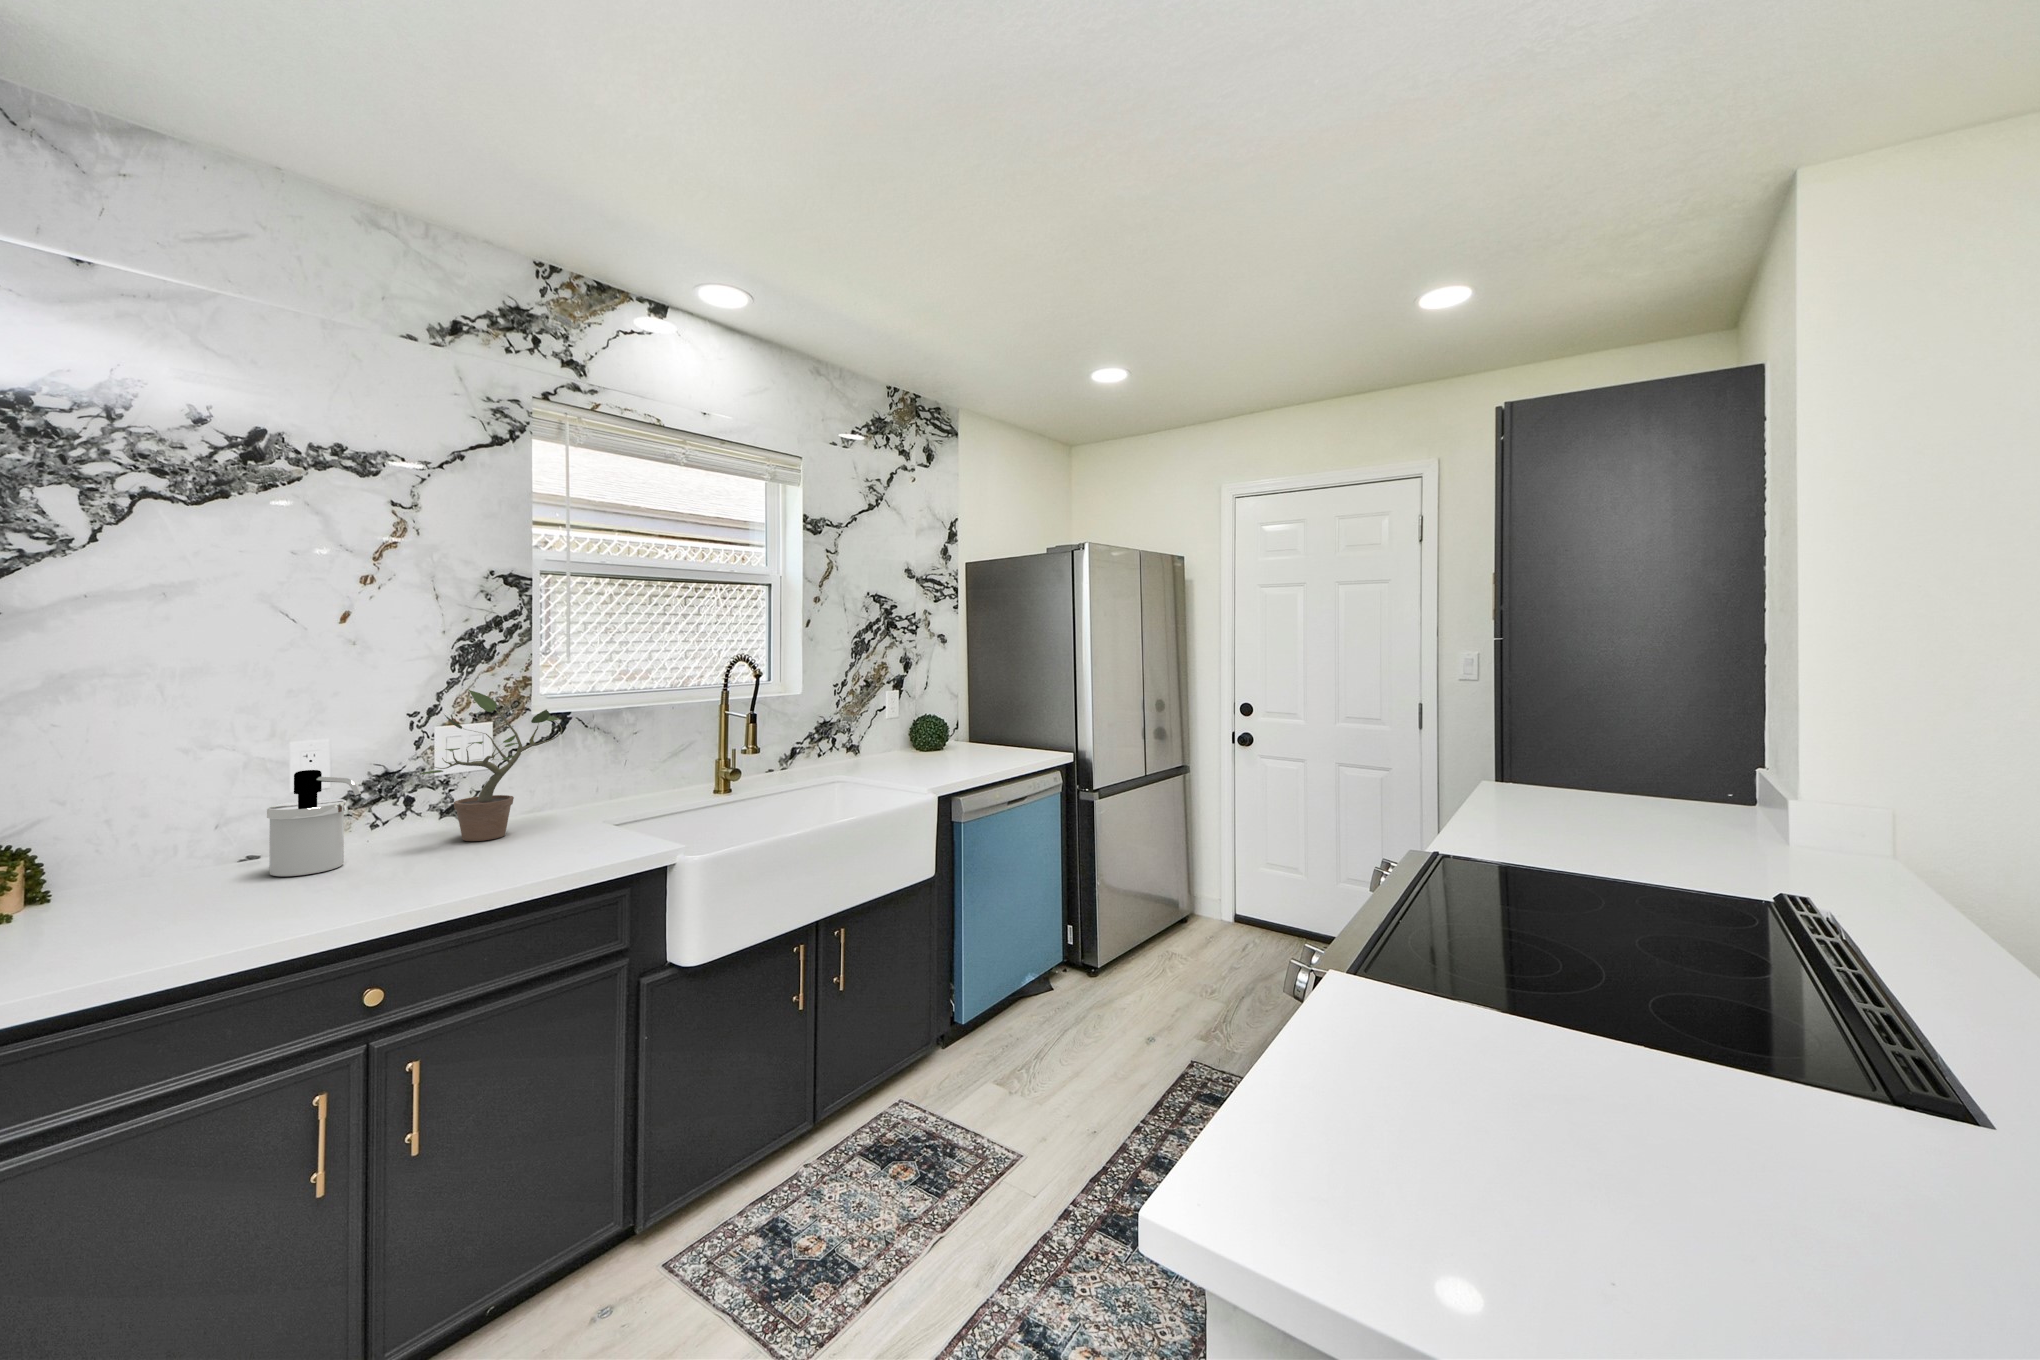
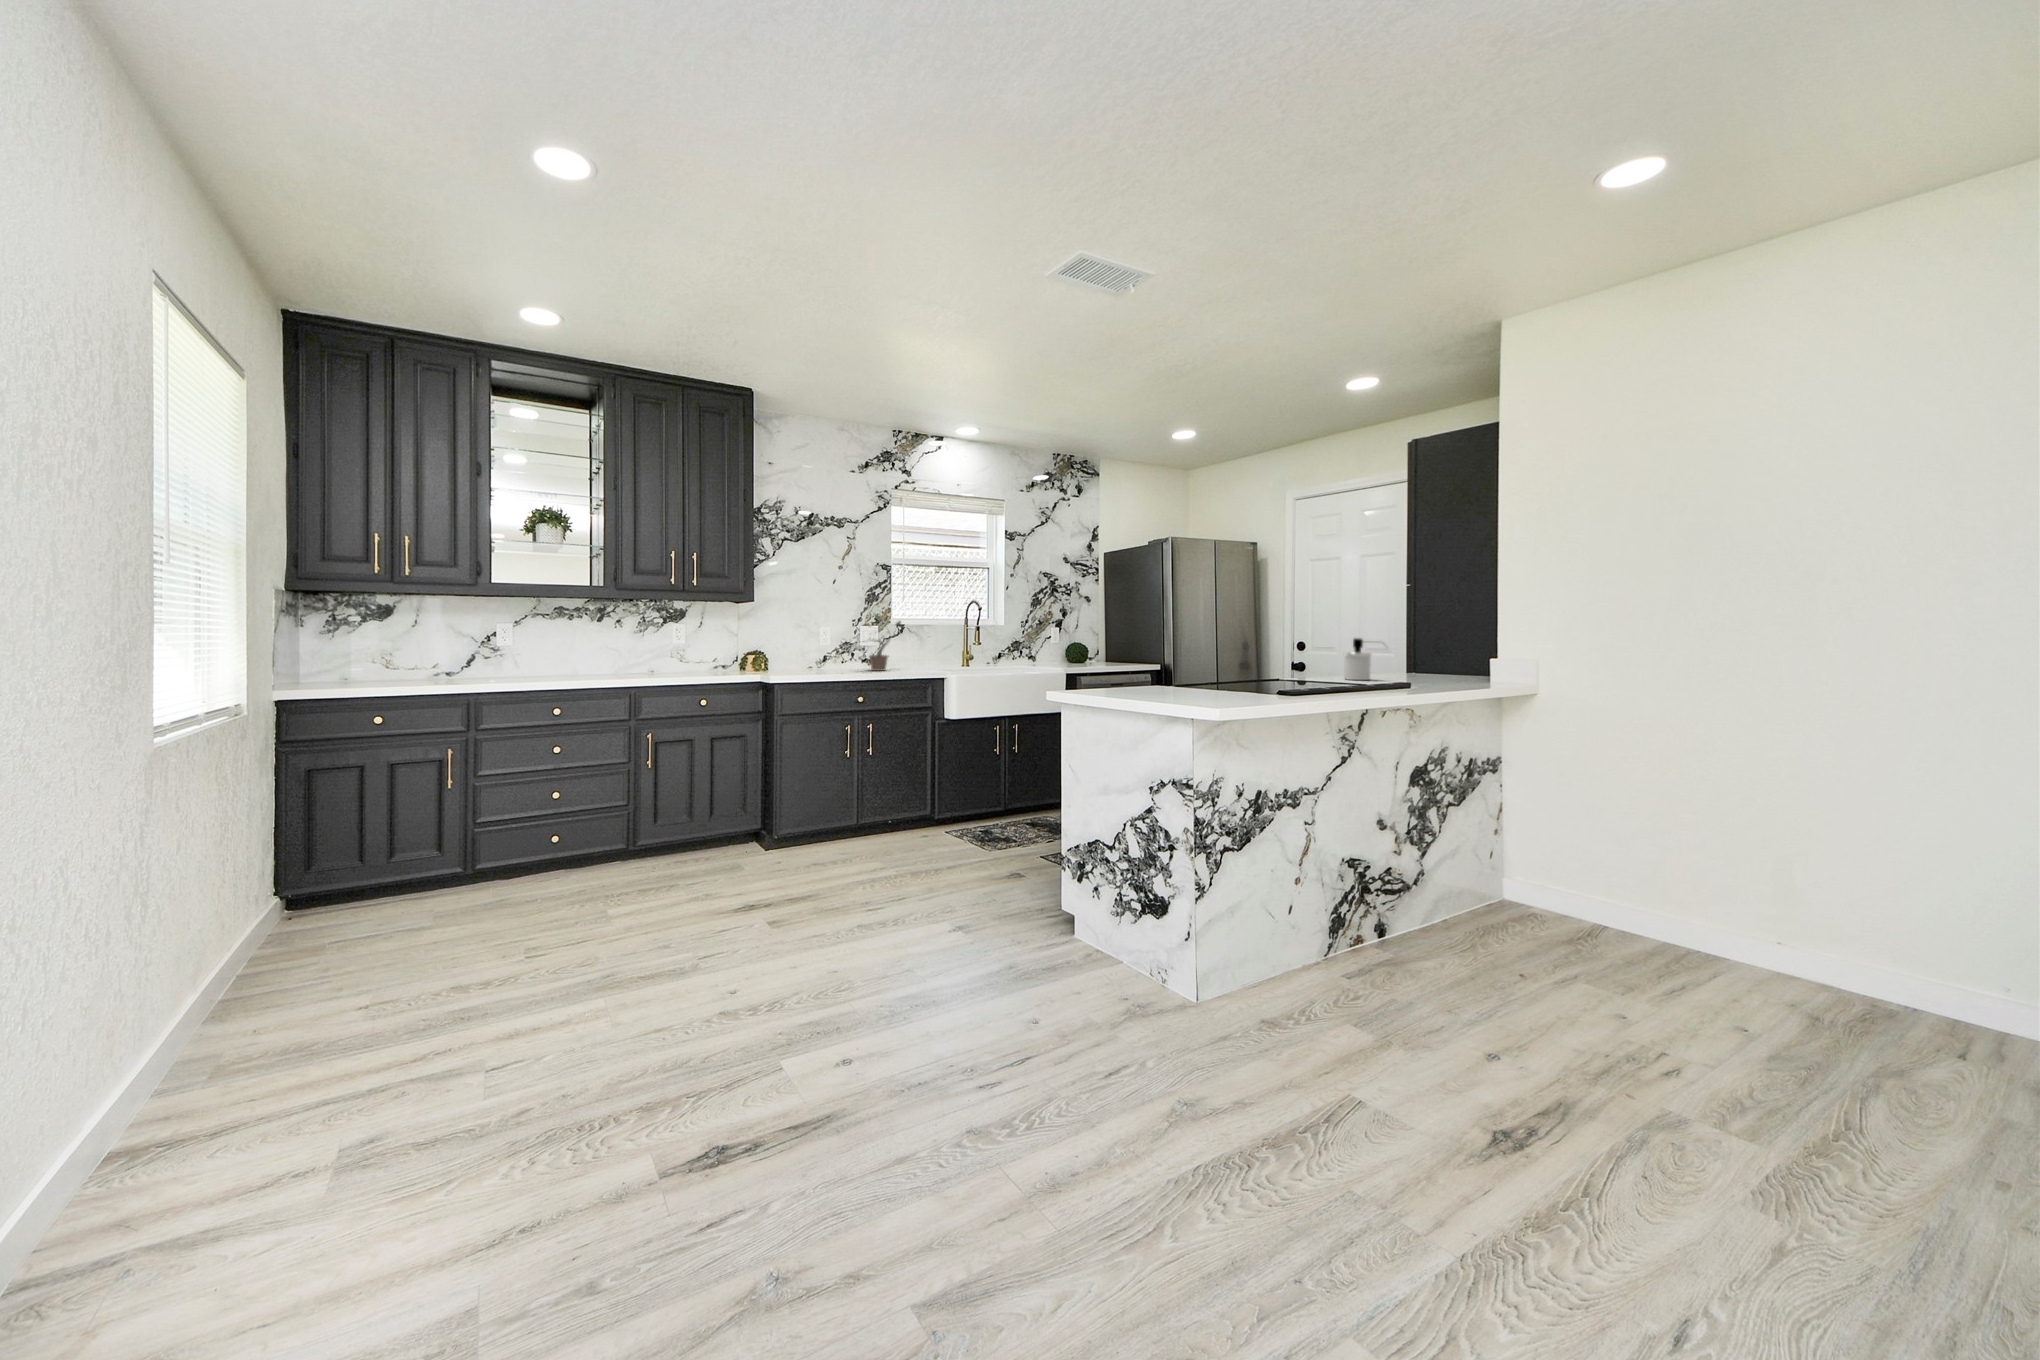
soap dispenser: present [267,770,361,876] -> present [1344,638,1388,680]

